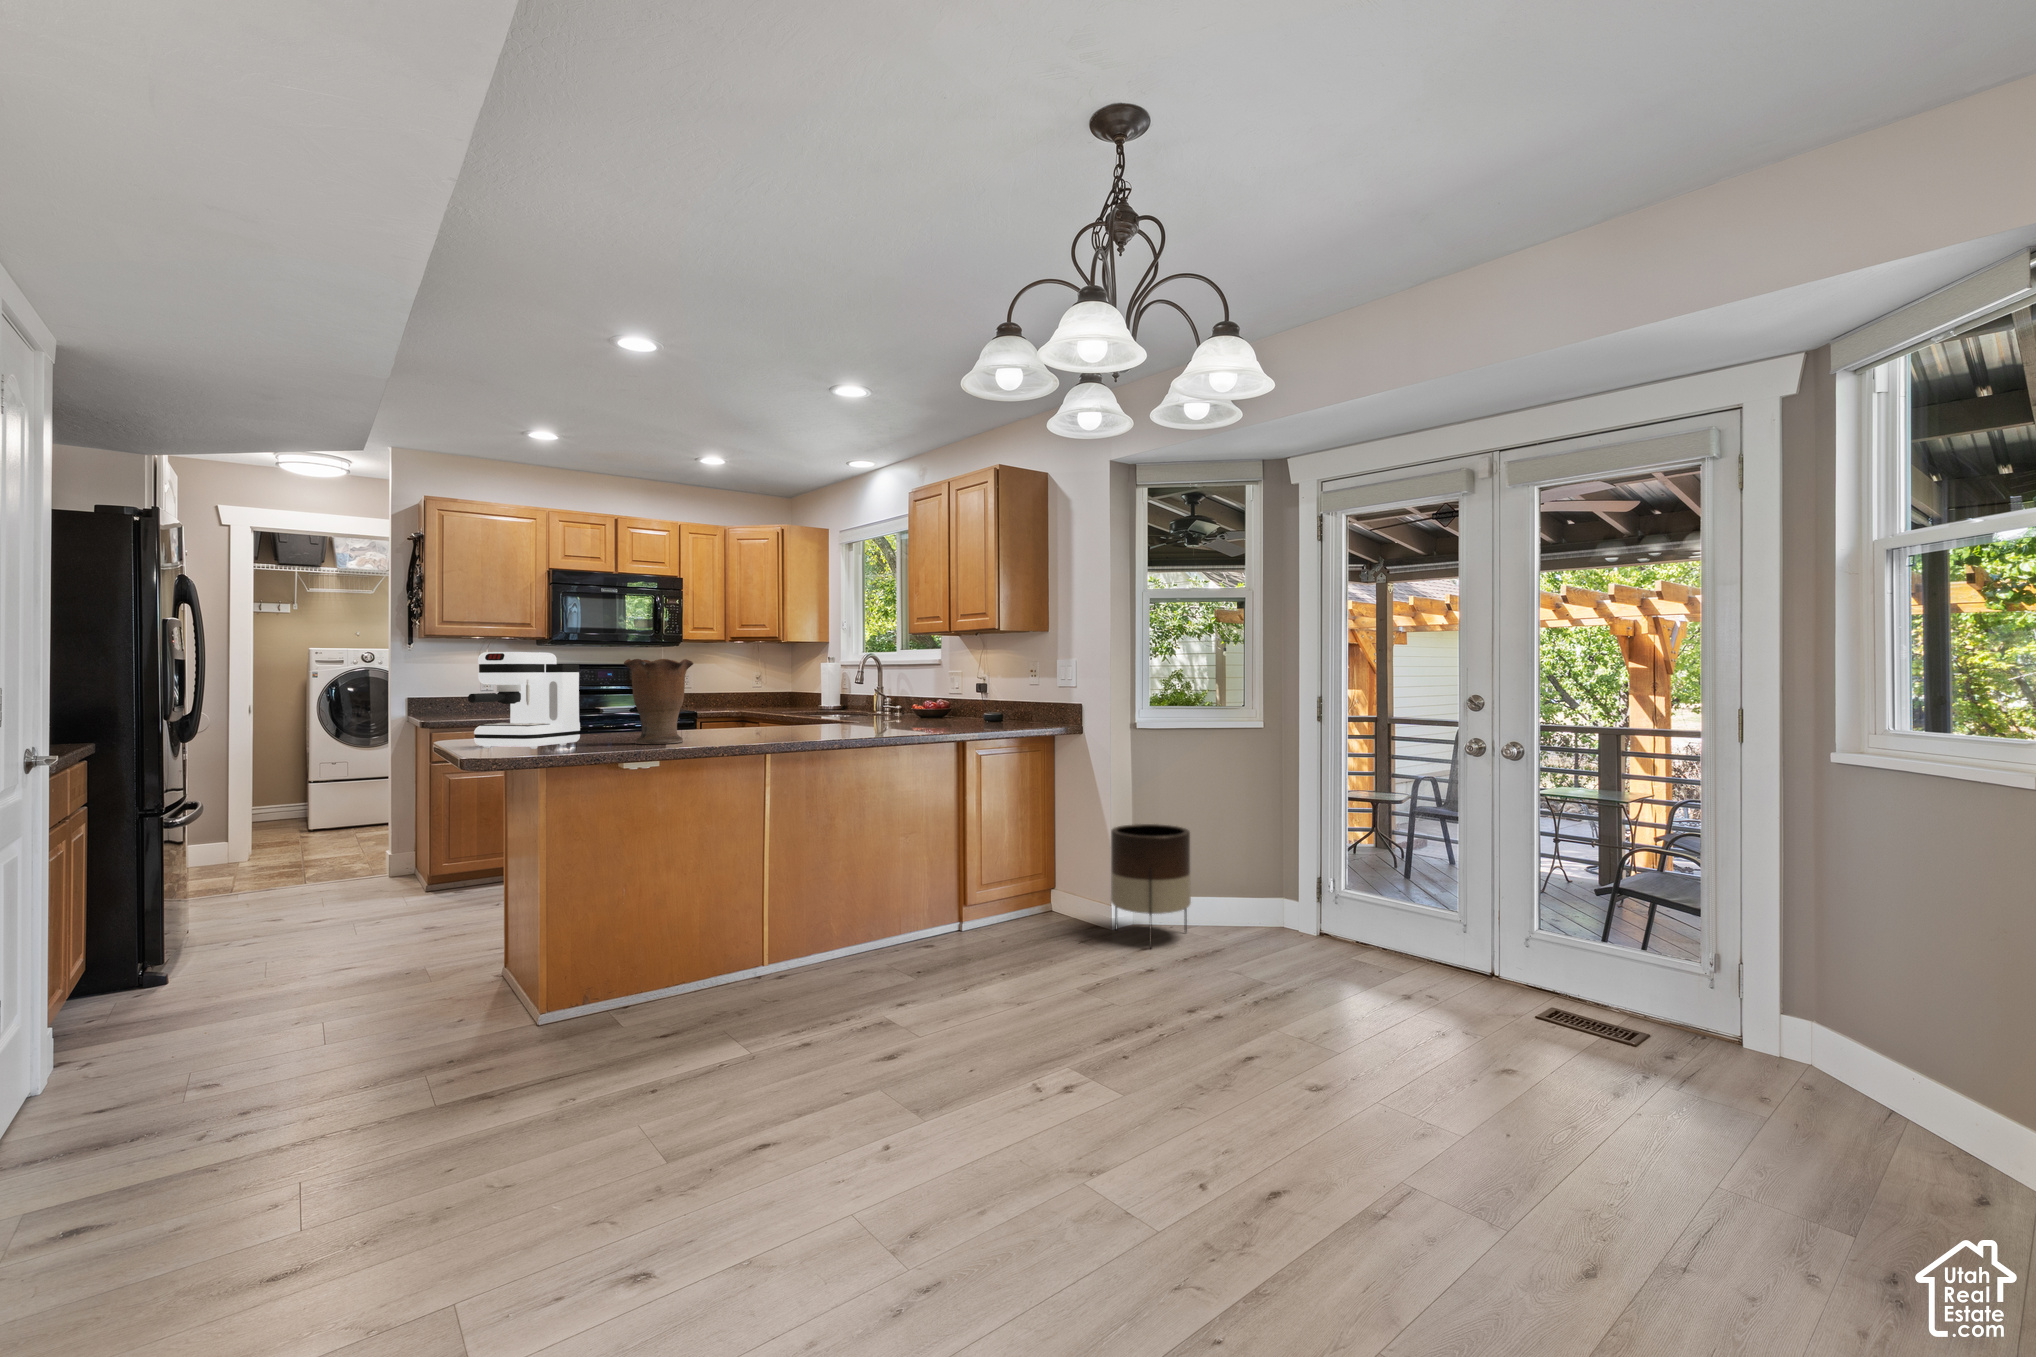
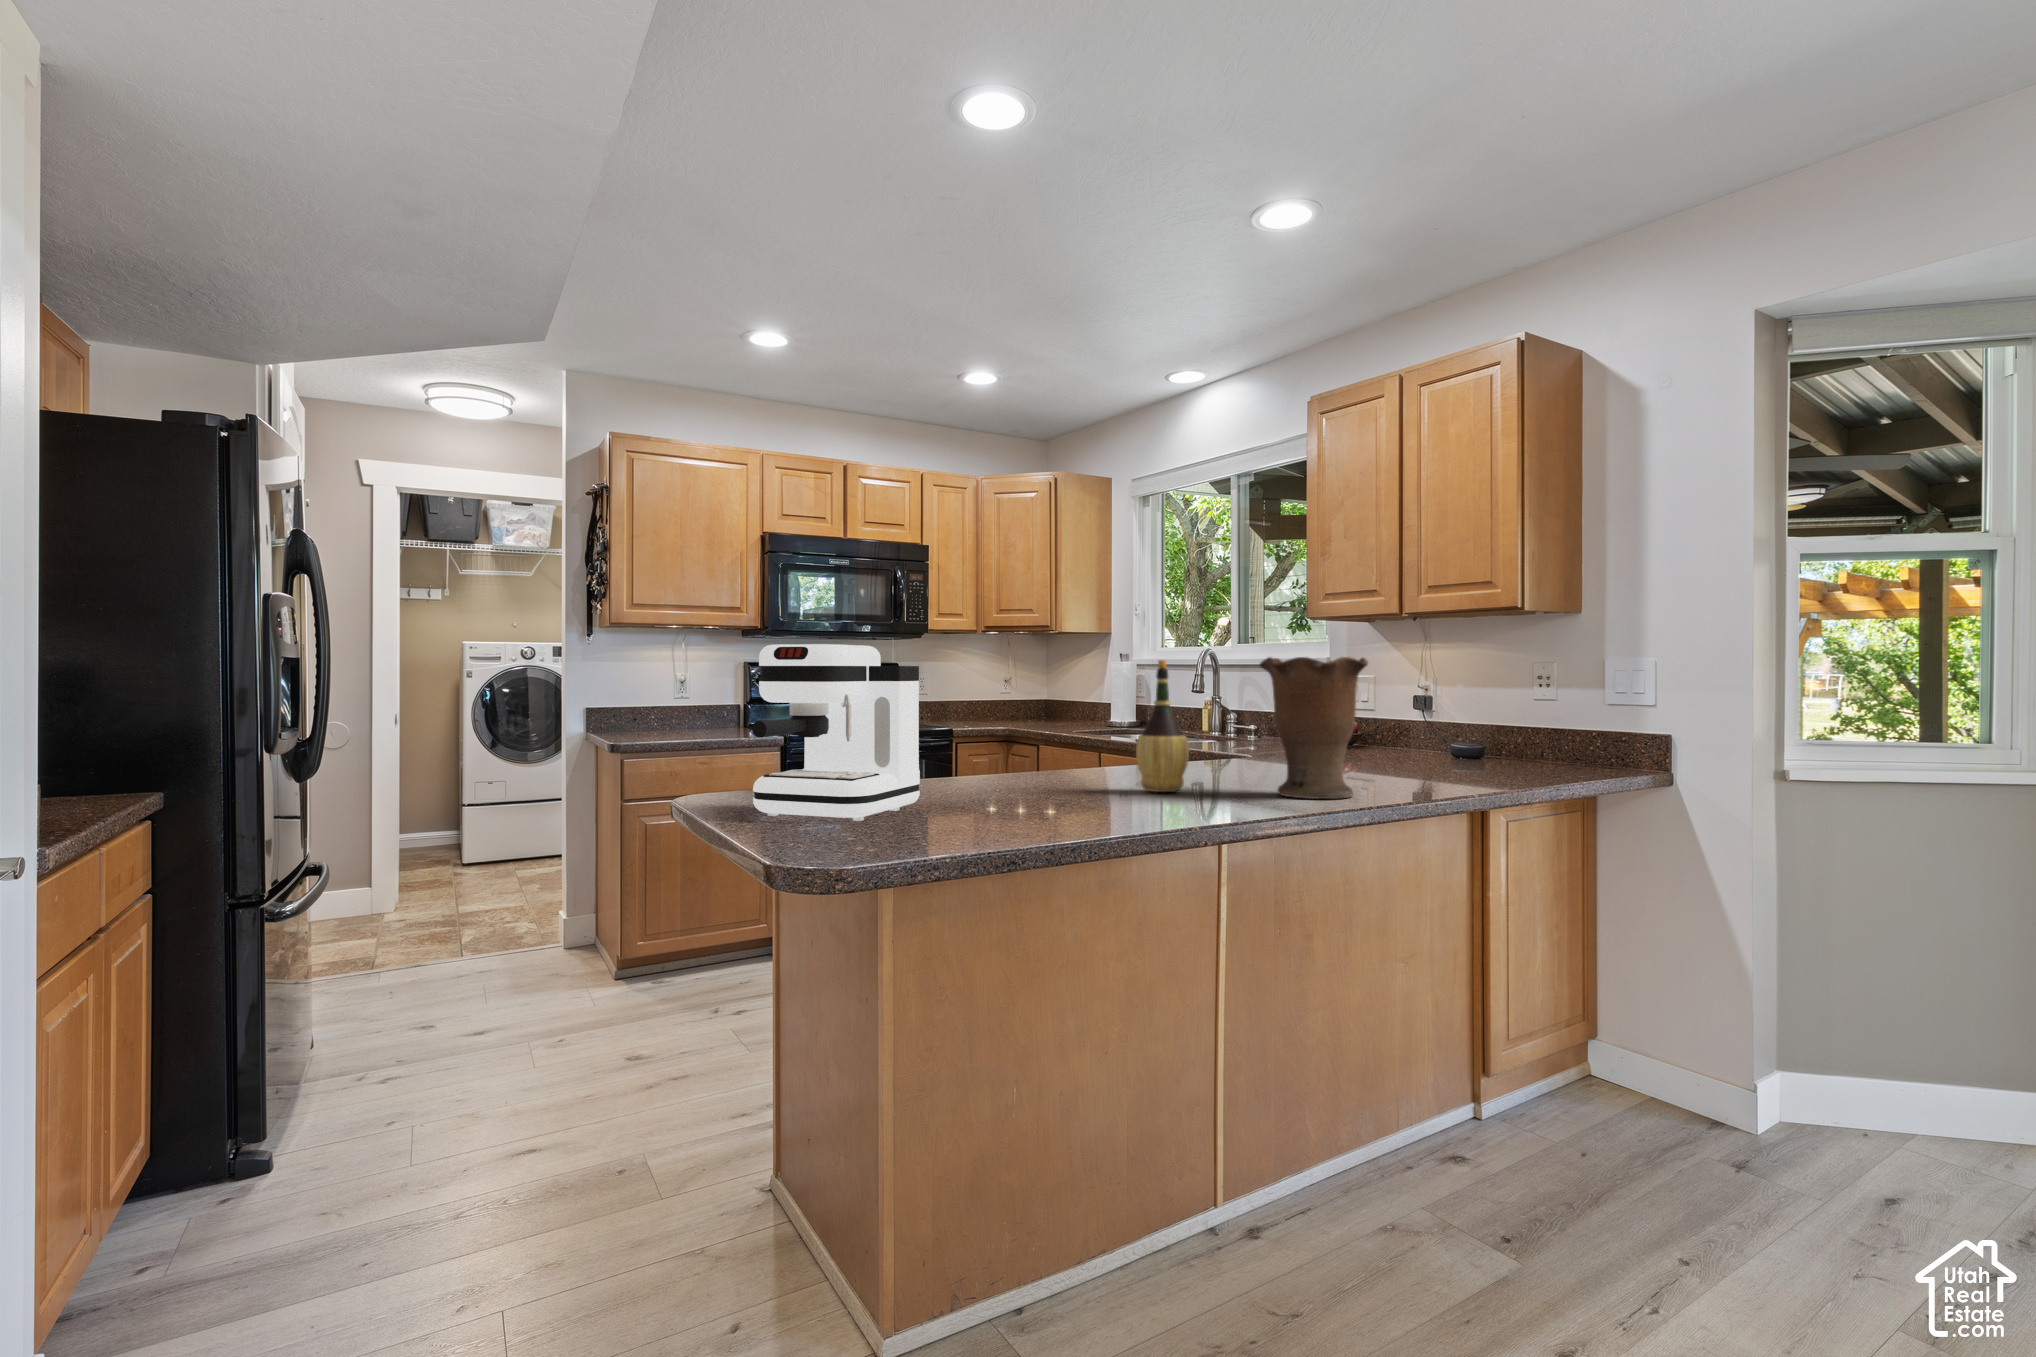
vase: present [624,659,693,744] -> present [1260,657,1368,799]
wine bottle: none [727,660,759,736] -> present [1136,660,1189,792]
planter: present [1111,824,1191,947] -> none [1758,947,1944,1193]

